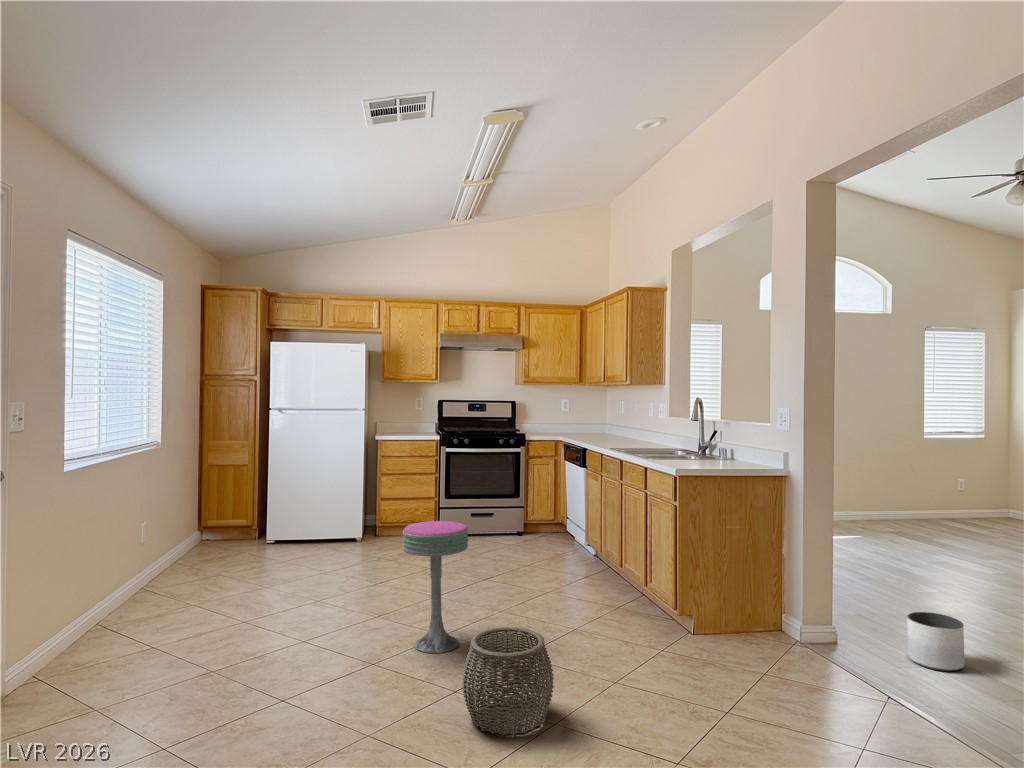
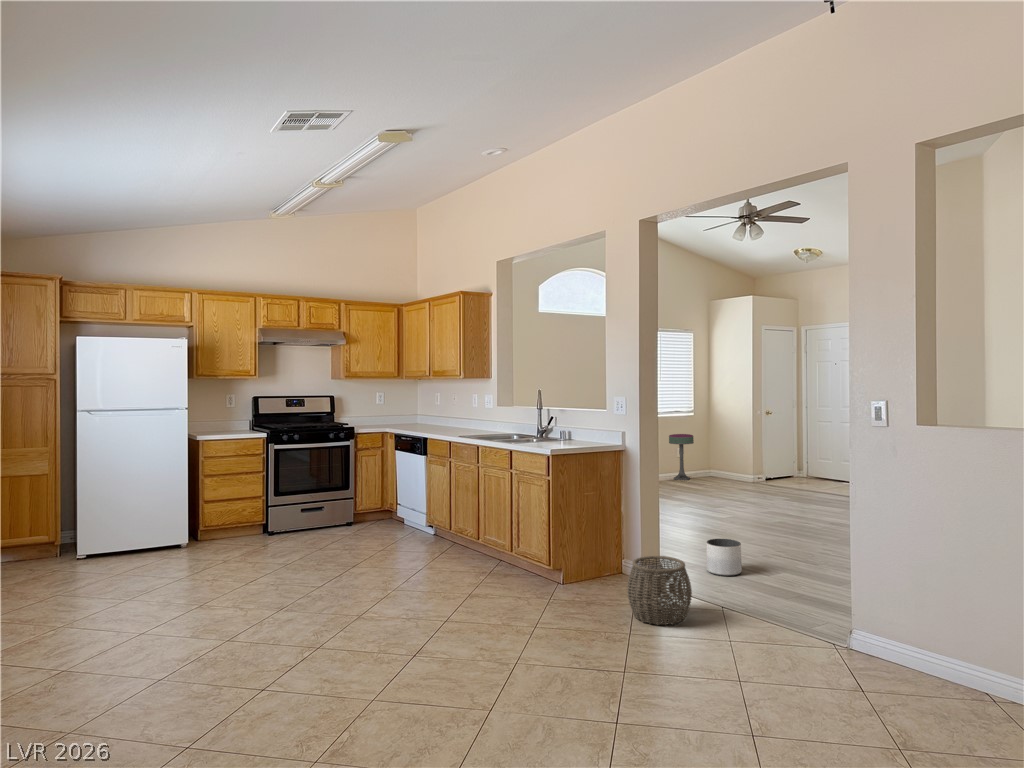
bar stool: present [403,521,468,653] -> present [669,434,694,480]
woven basket: present [462,627,554,736] -> present [627,556,692,625]

